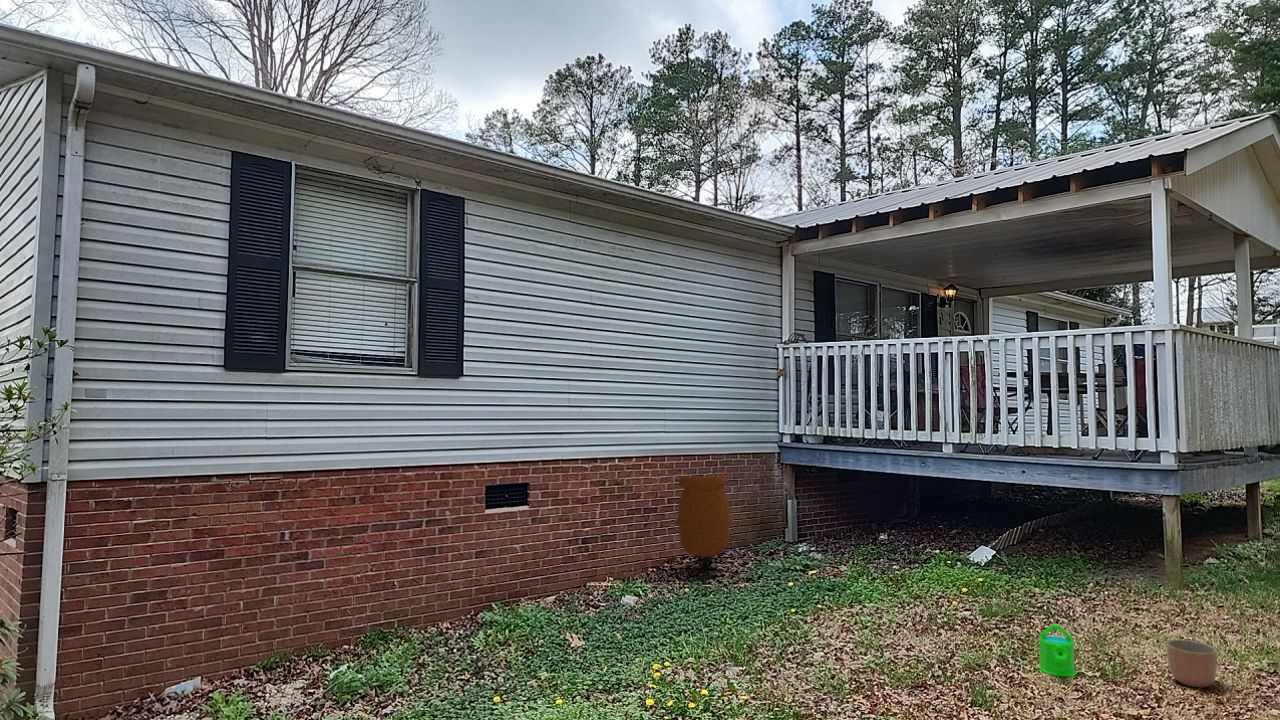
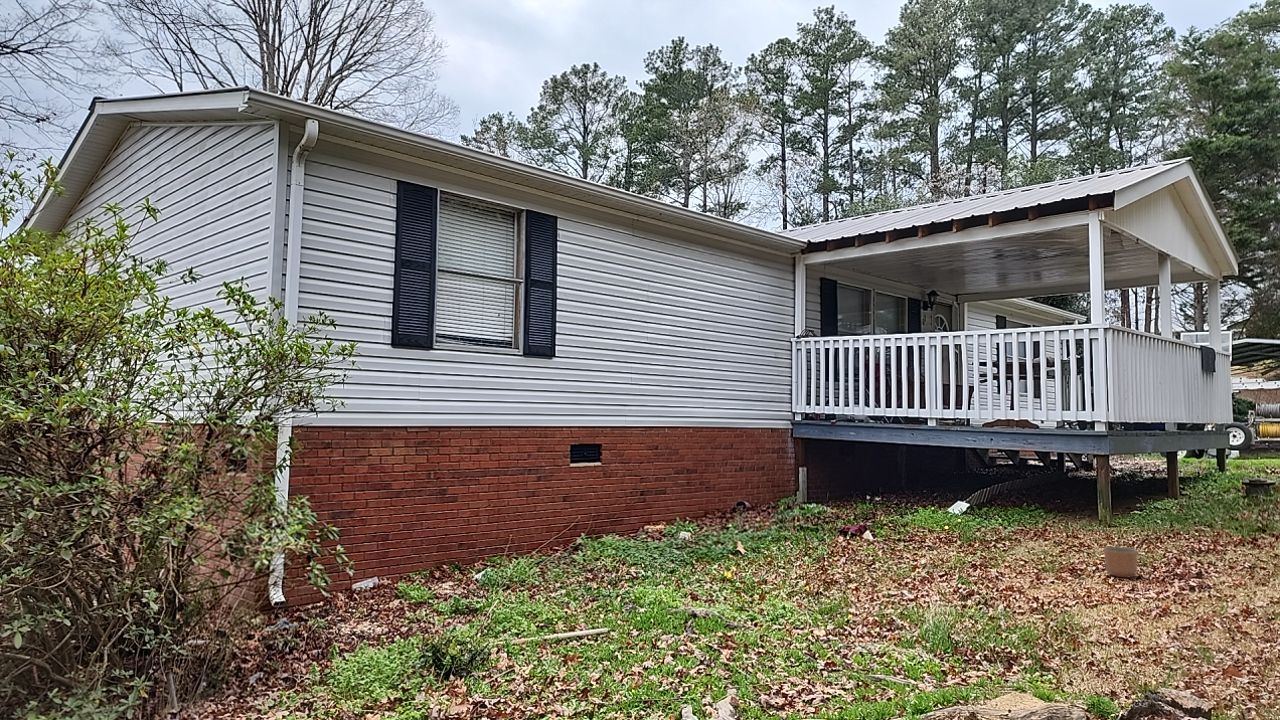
lounge chair: present [673,475,738,584] -> none [714,444,769,534]
watering can: present [1038,624,1077,676] -> none [1013,539,1042,575]

